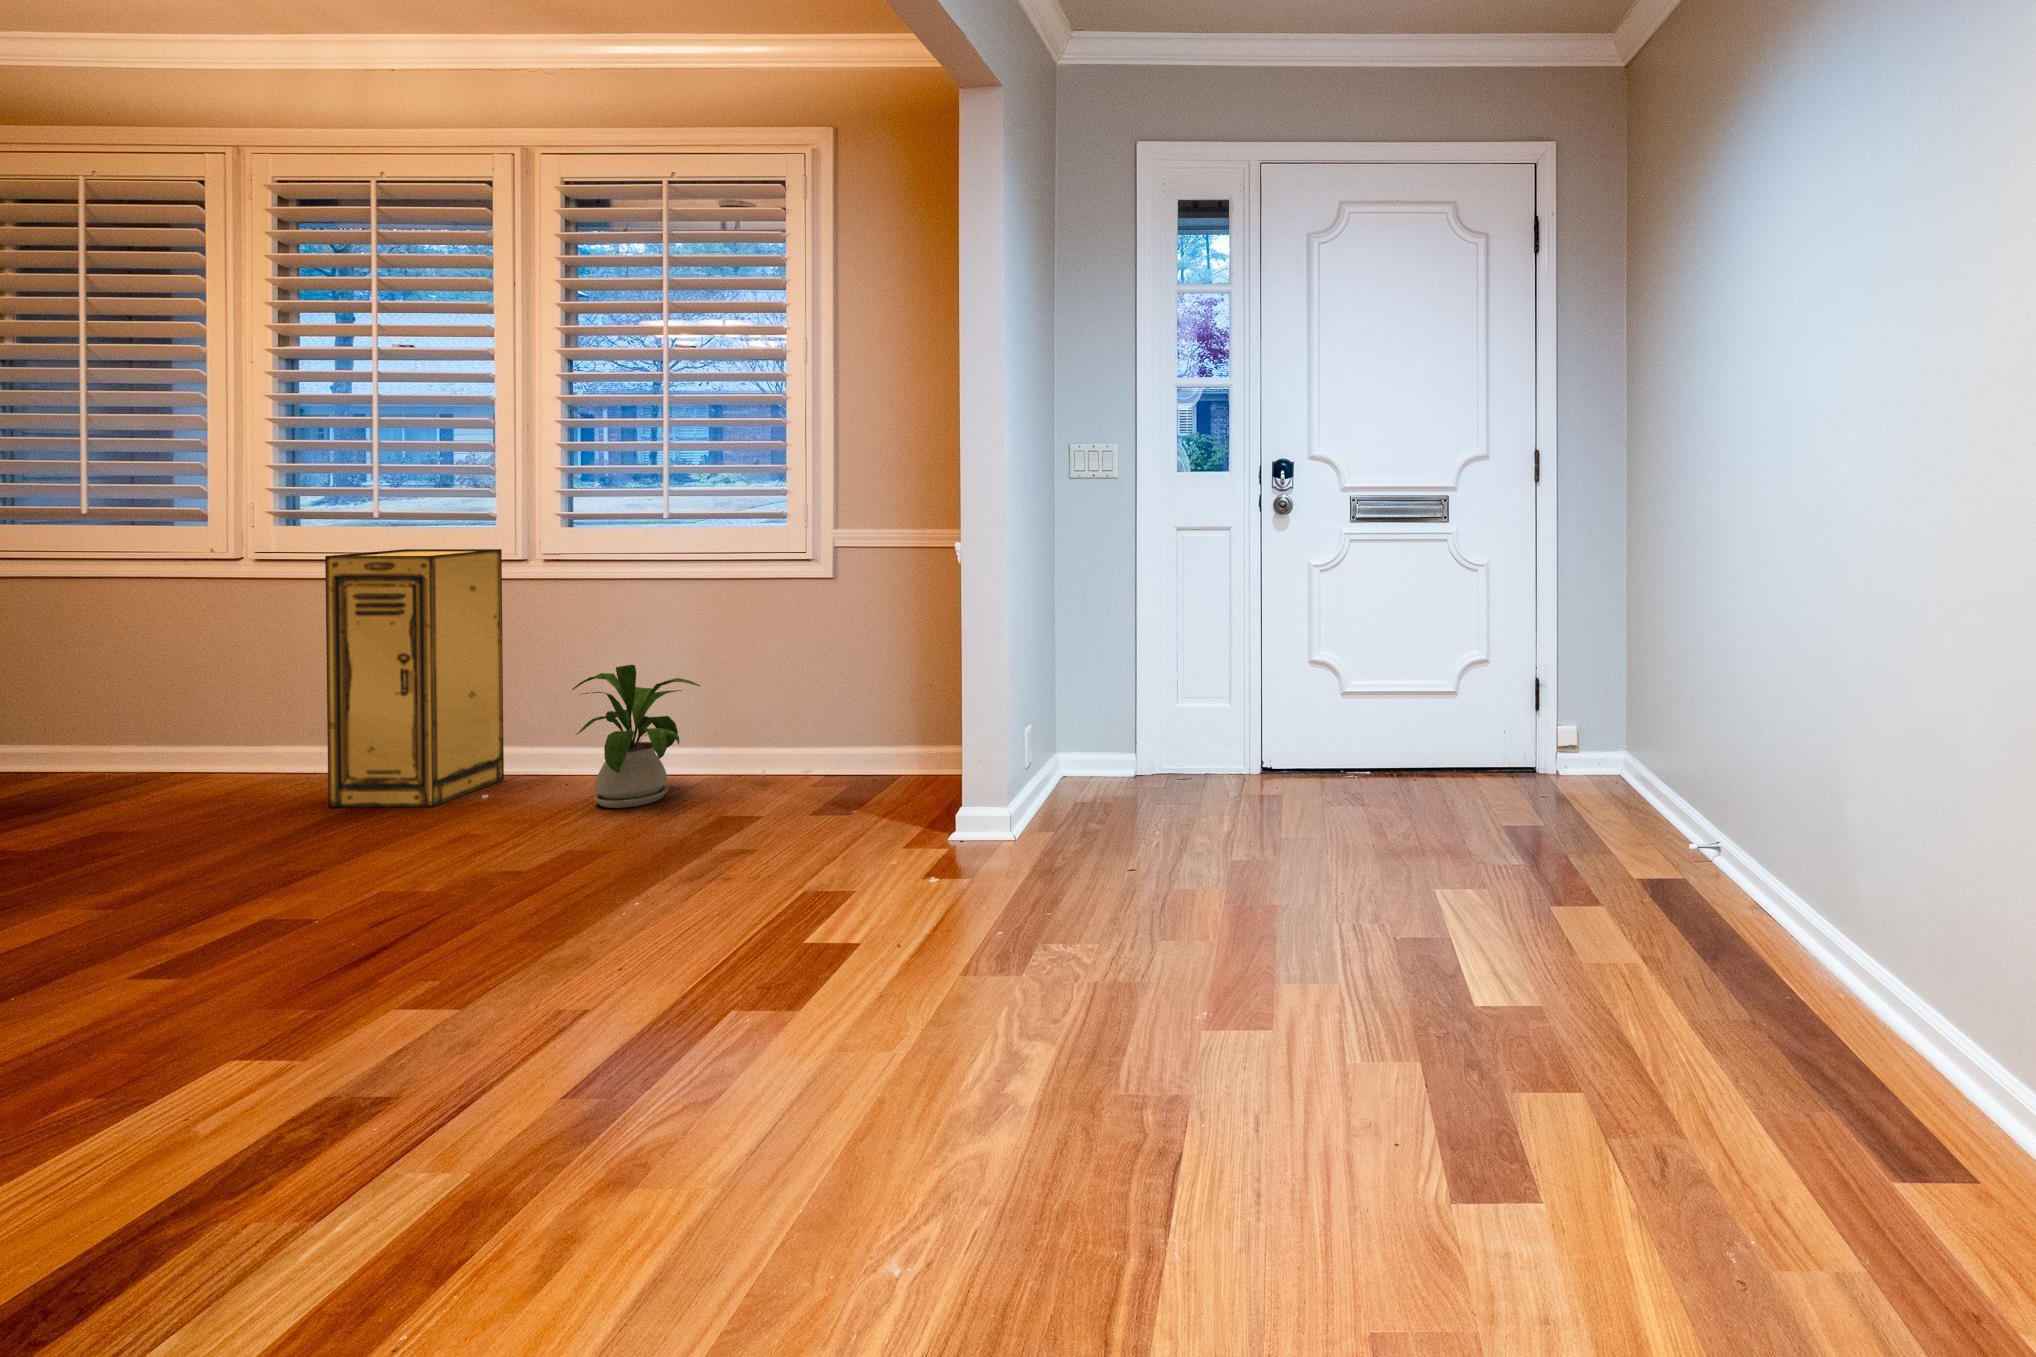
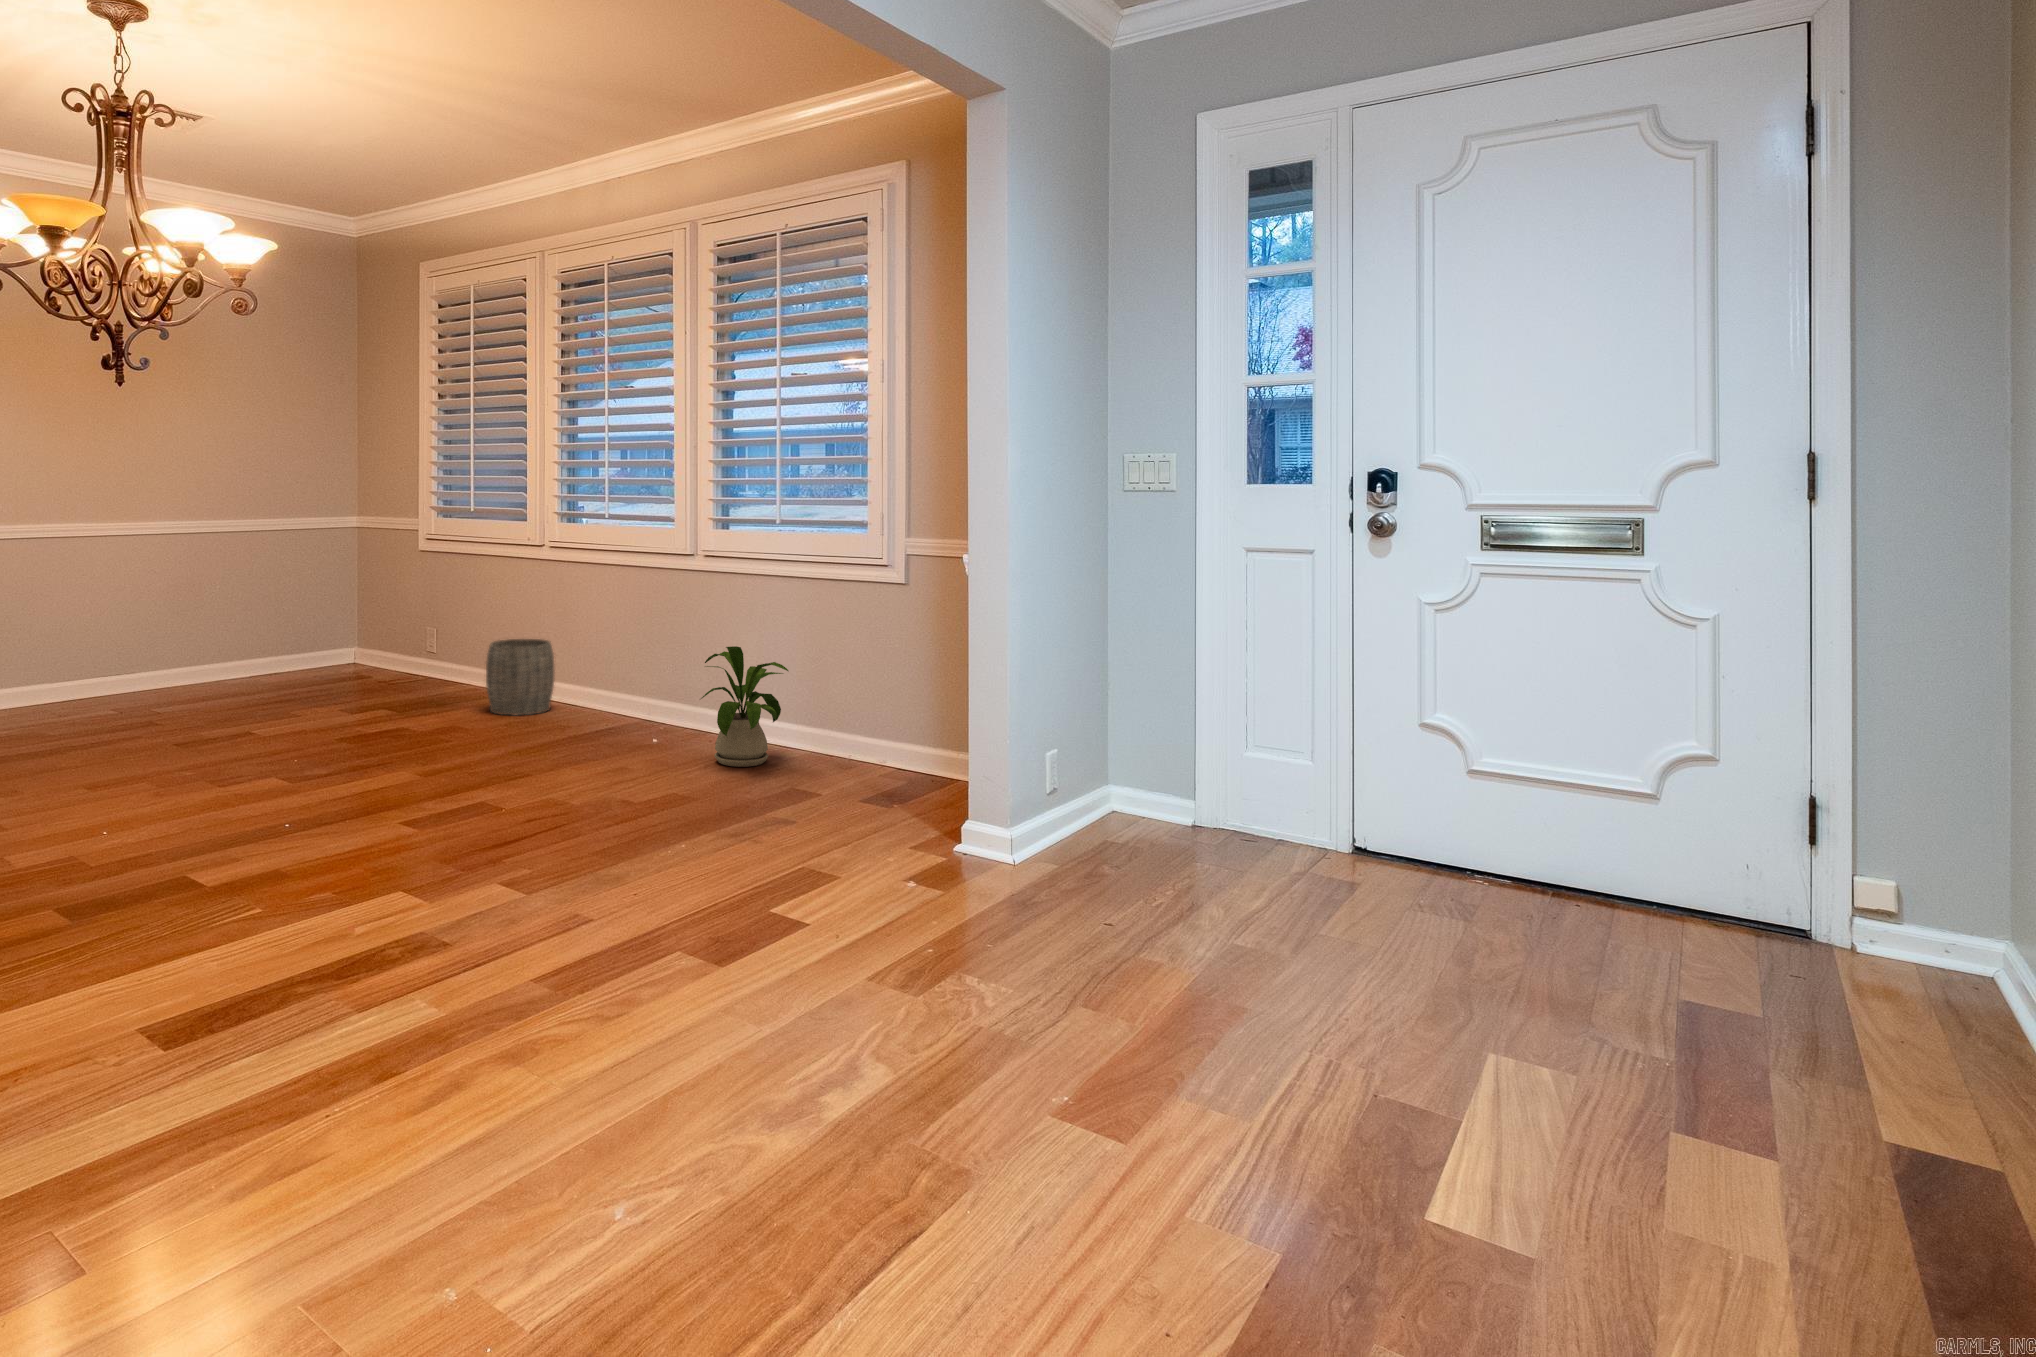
storage cabinet: present [325,549,504,808] -> none [569,543,677,742]
woven basket: none [138,690,272,806] -> present [486,639,554,715]

